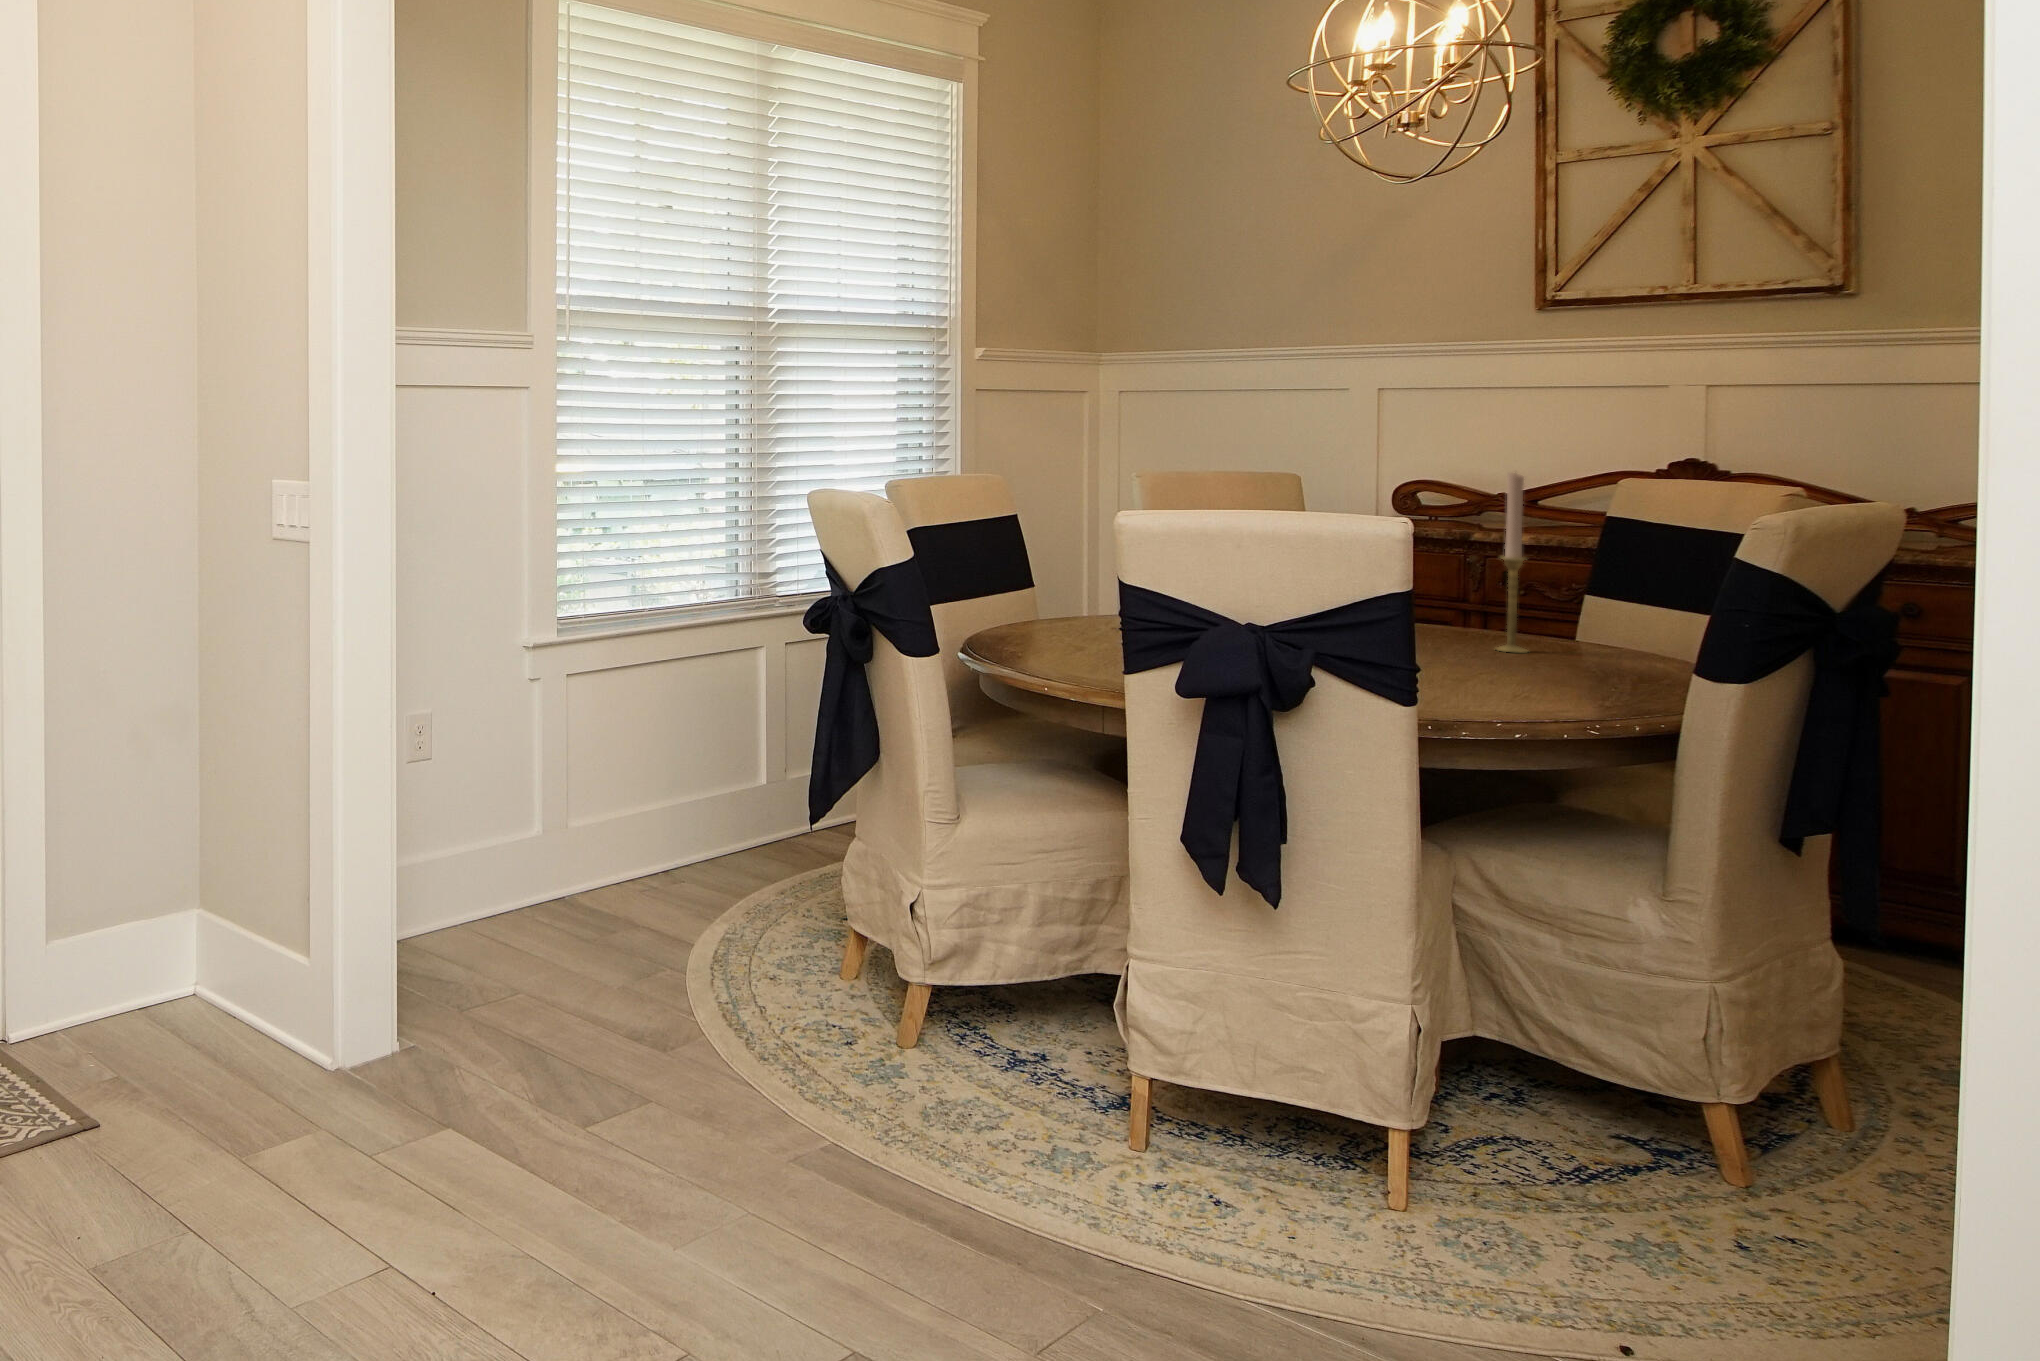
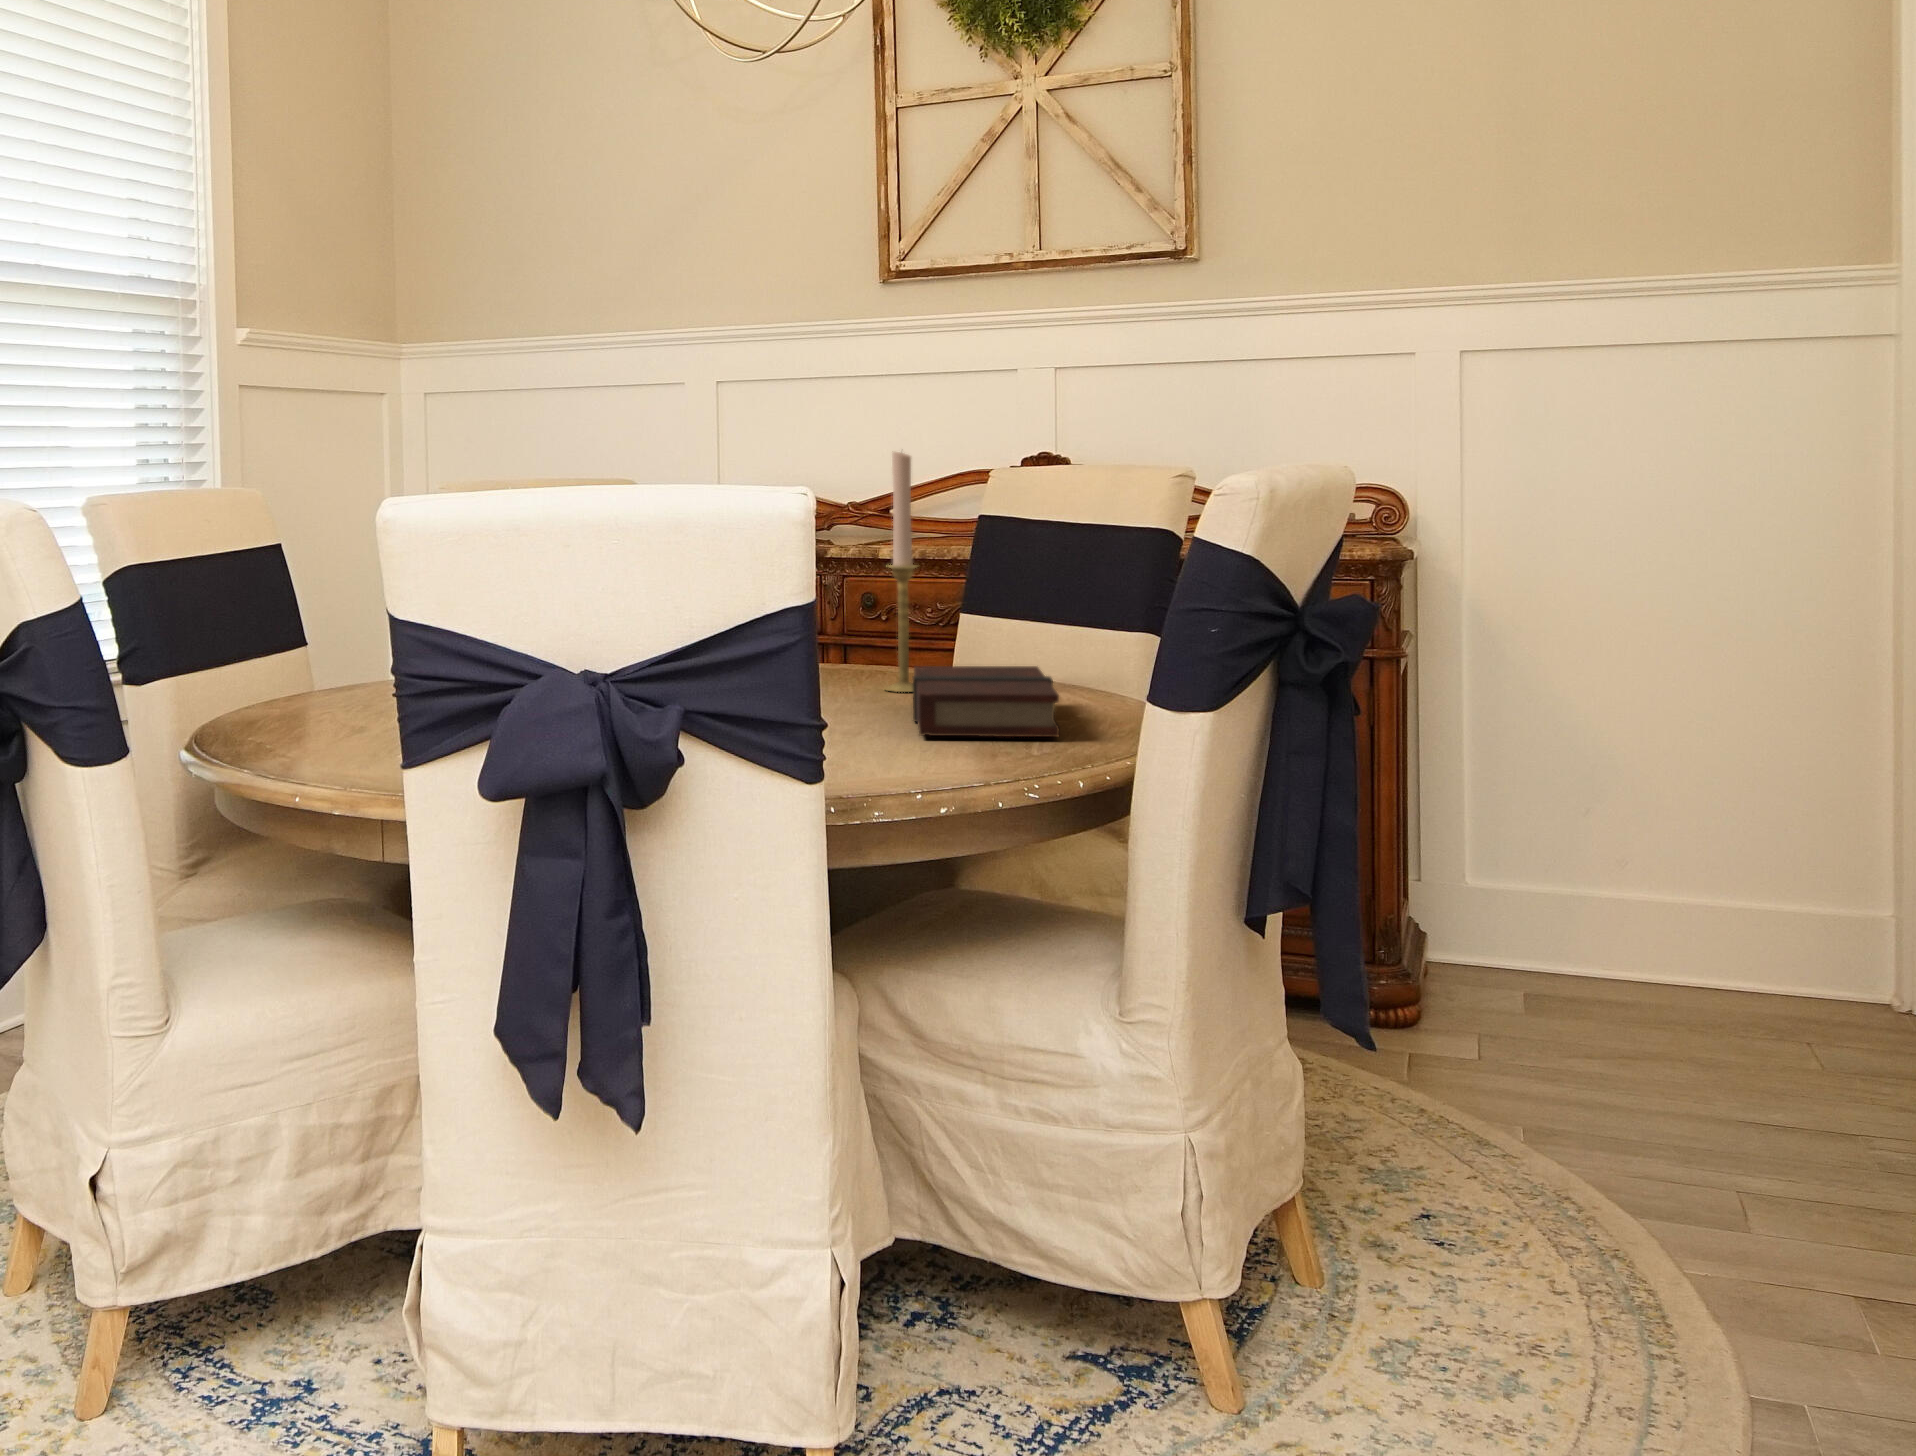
book: none [1509,634,1631,694] -> present [913,666,1059,737]

